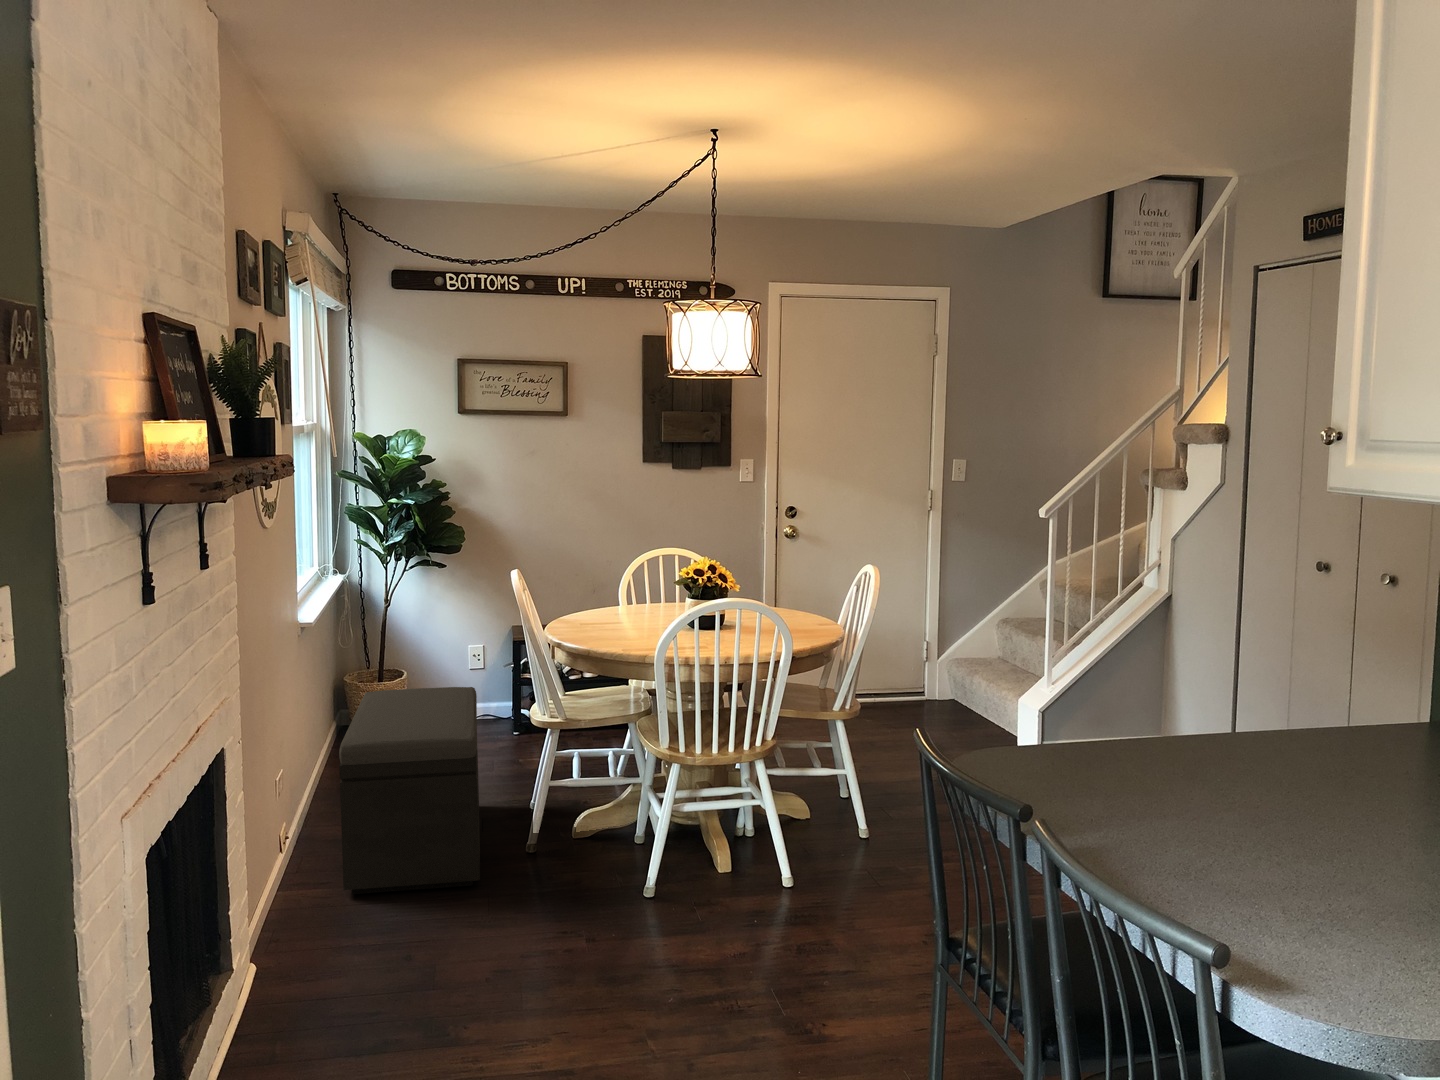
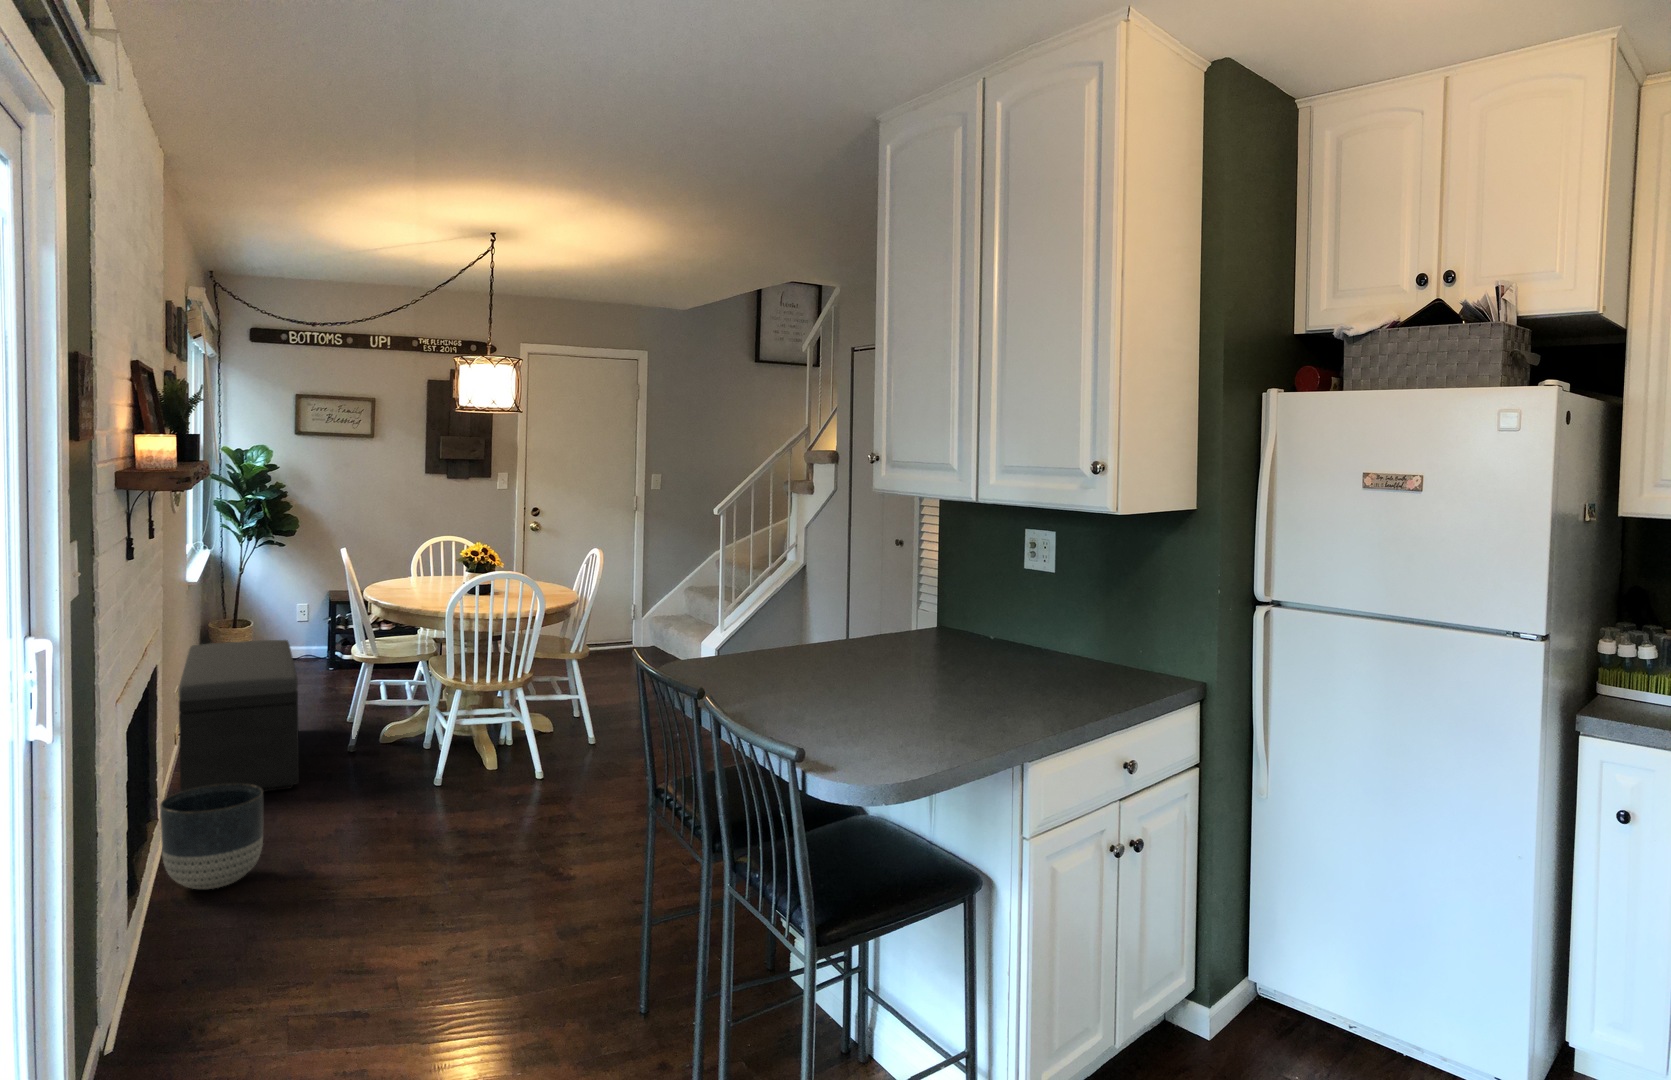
planter: none [301,881,422,1022] -> present [160,784,263,889]

